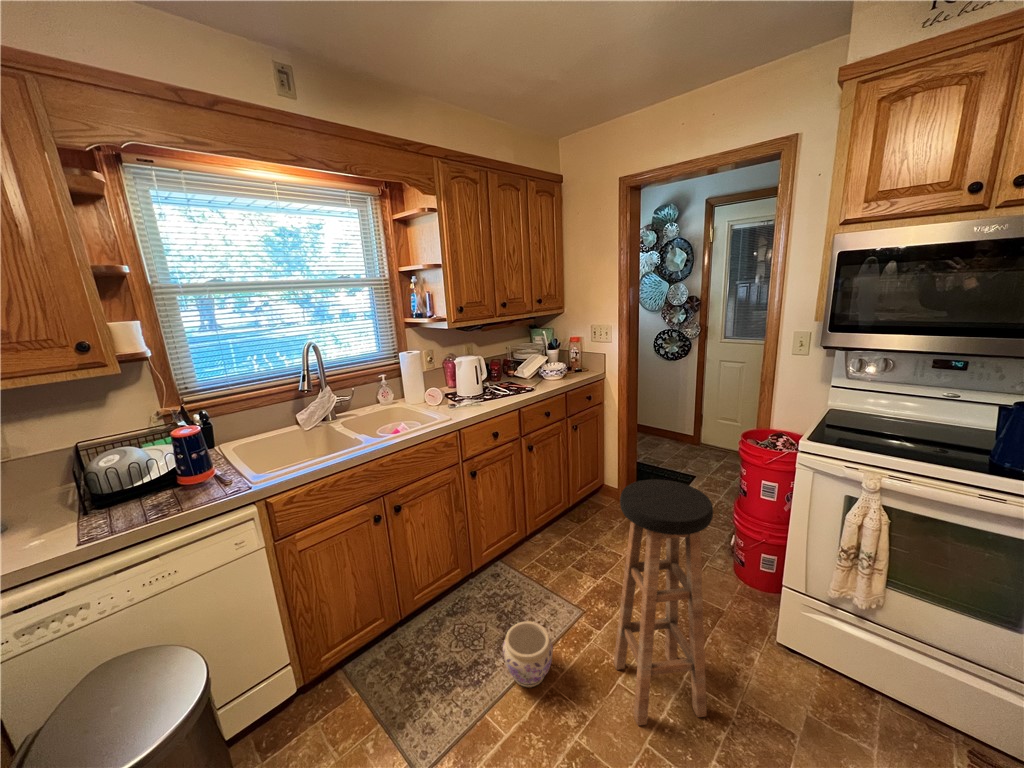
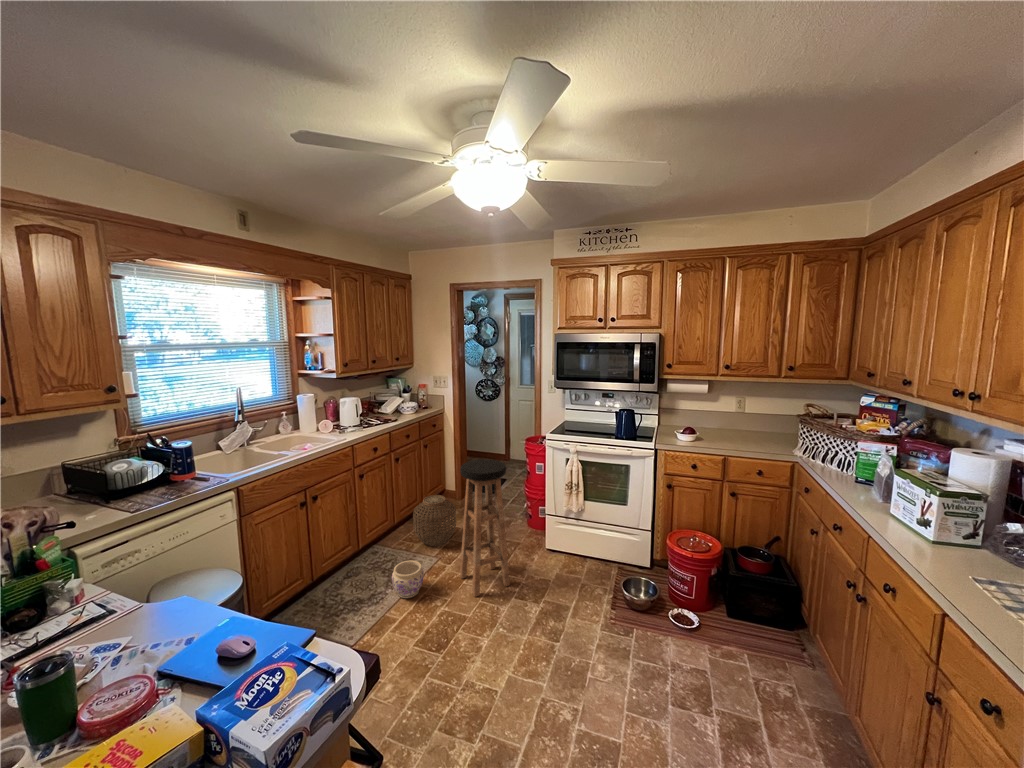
woven basket: none [549,507,614,585] -> present [413,495,456,546]

